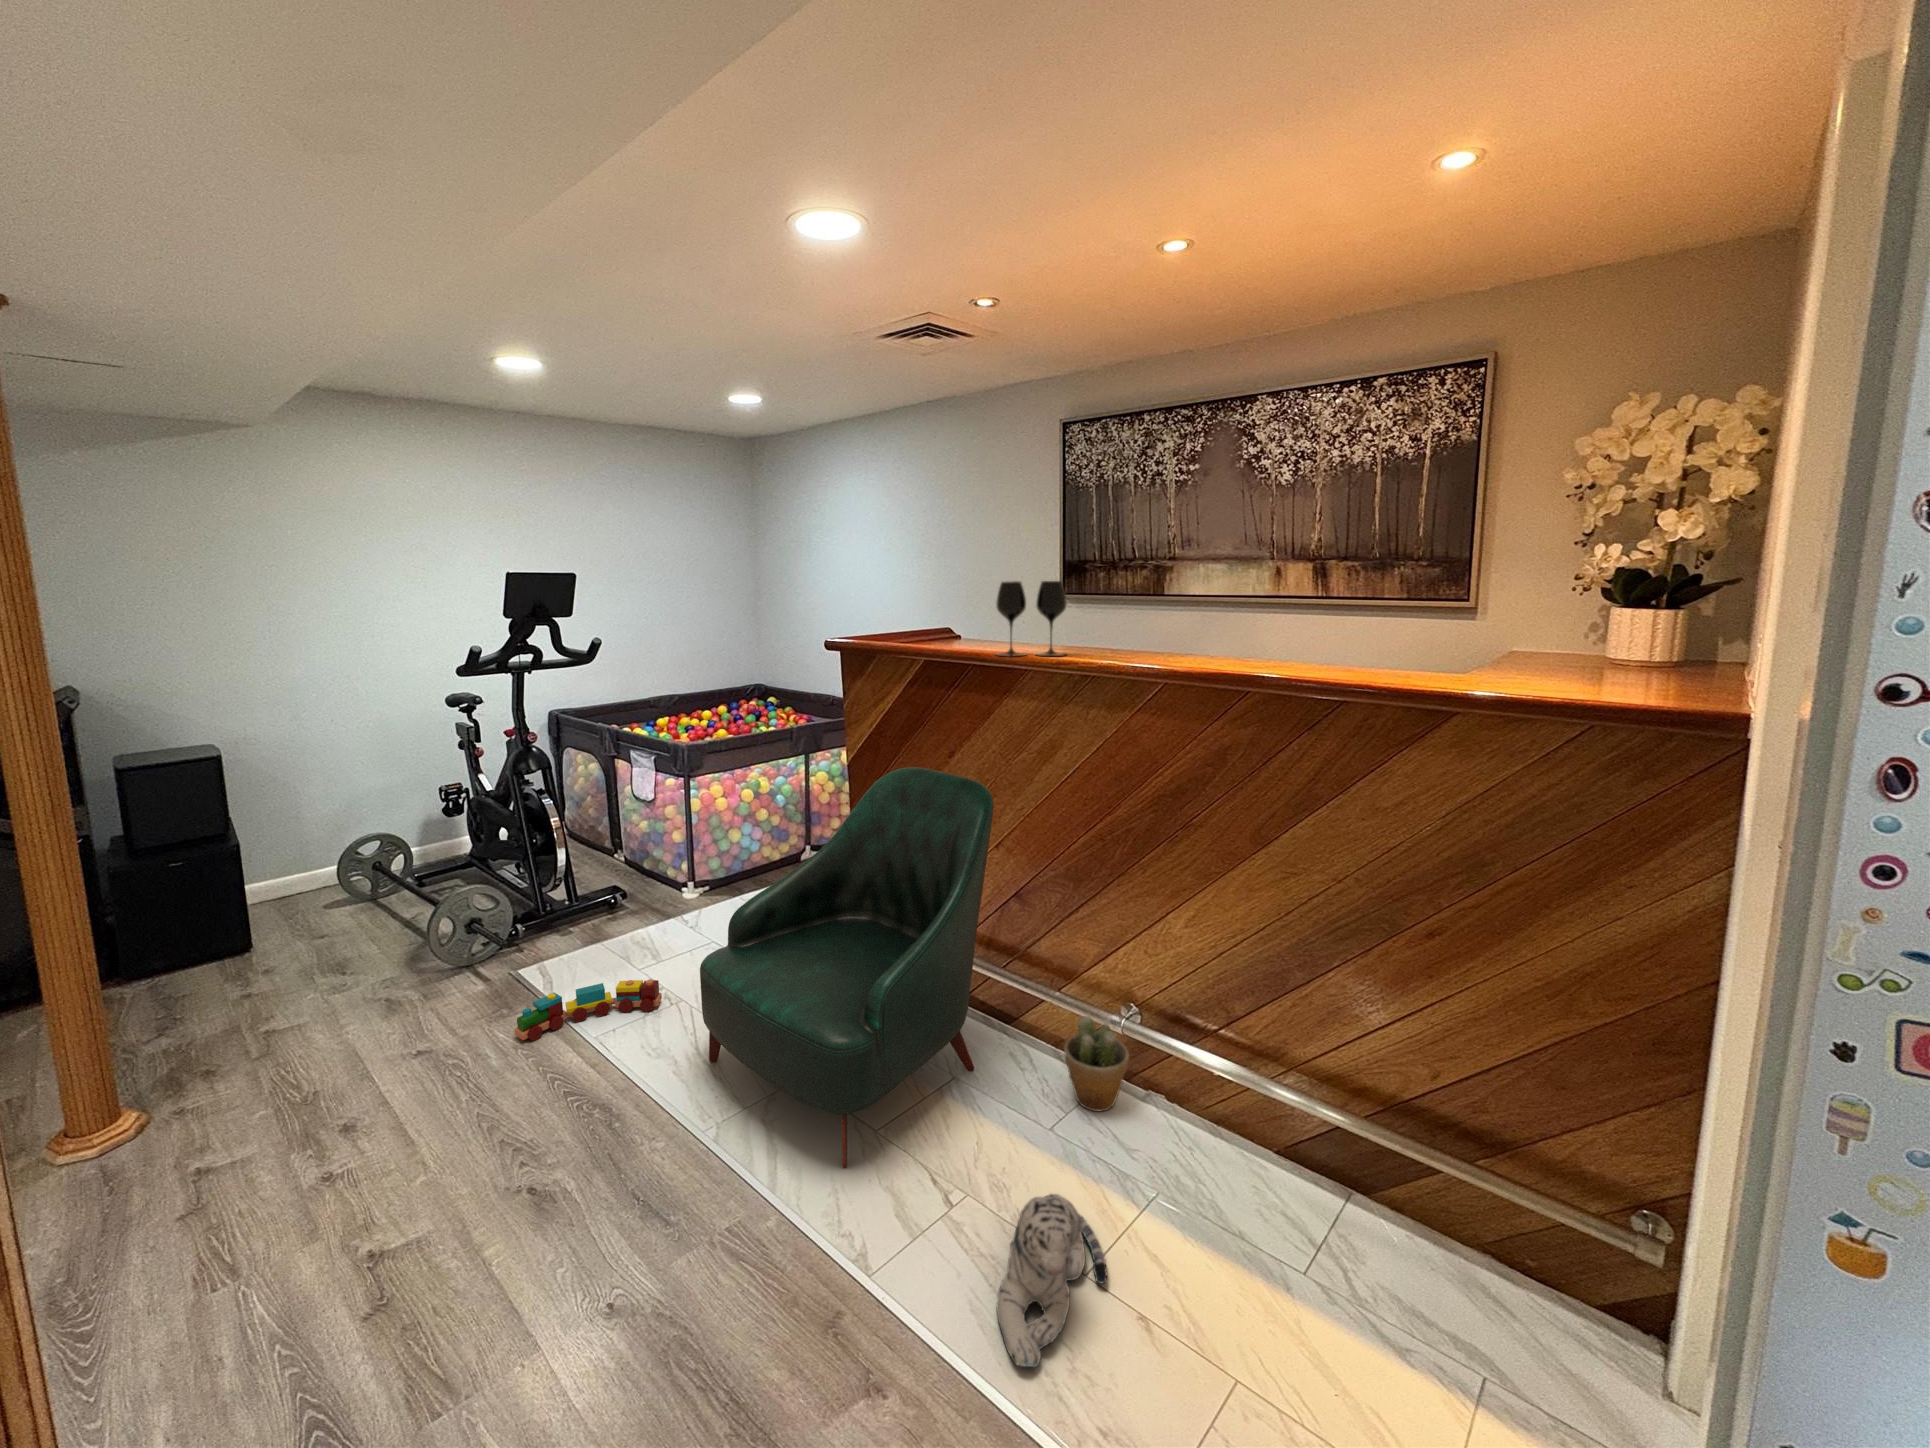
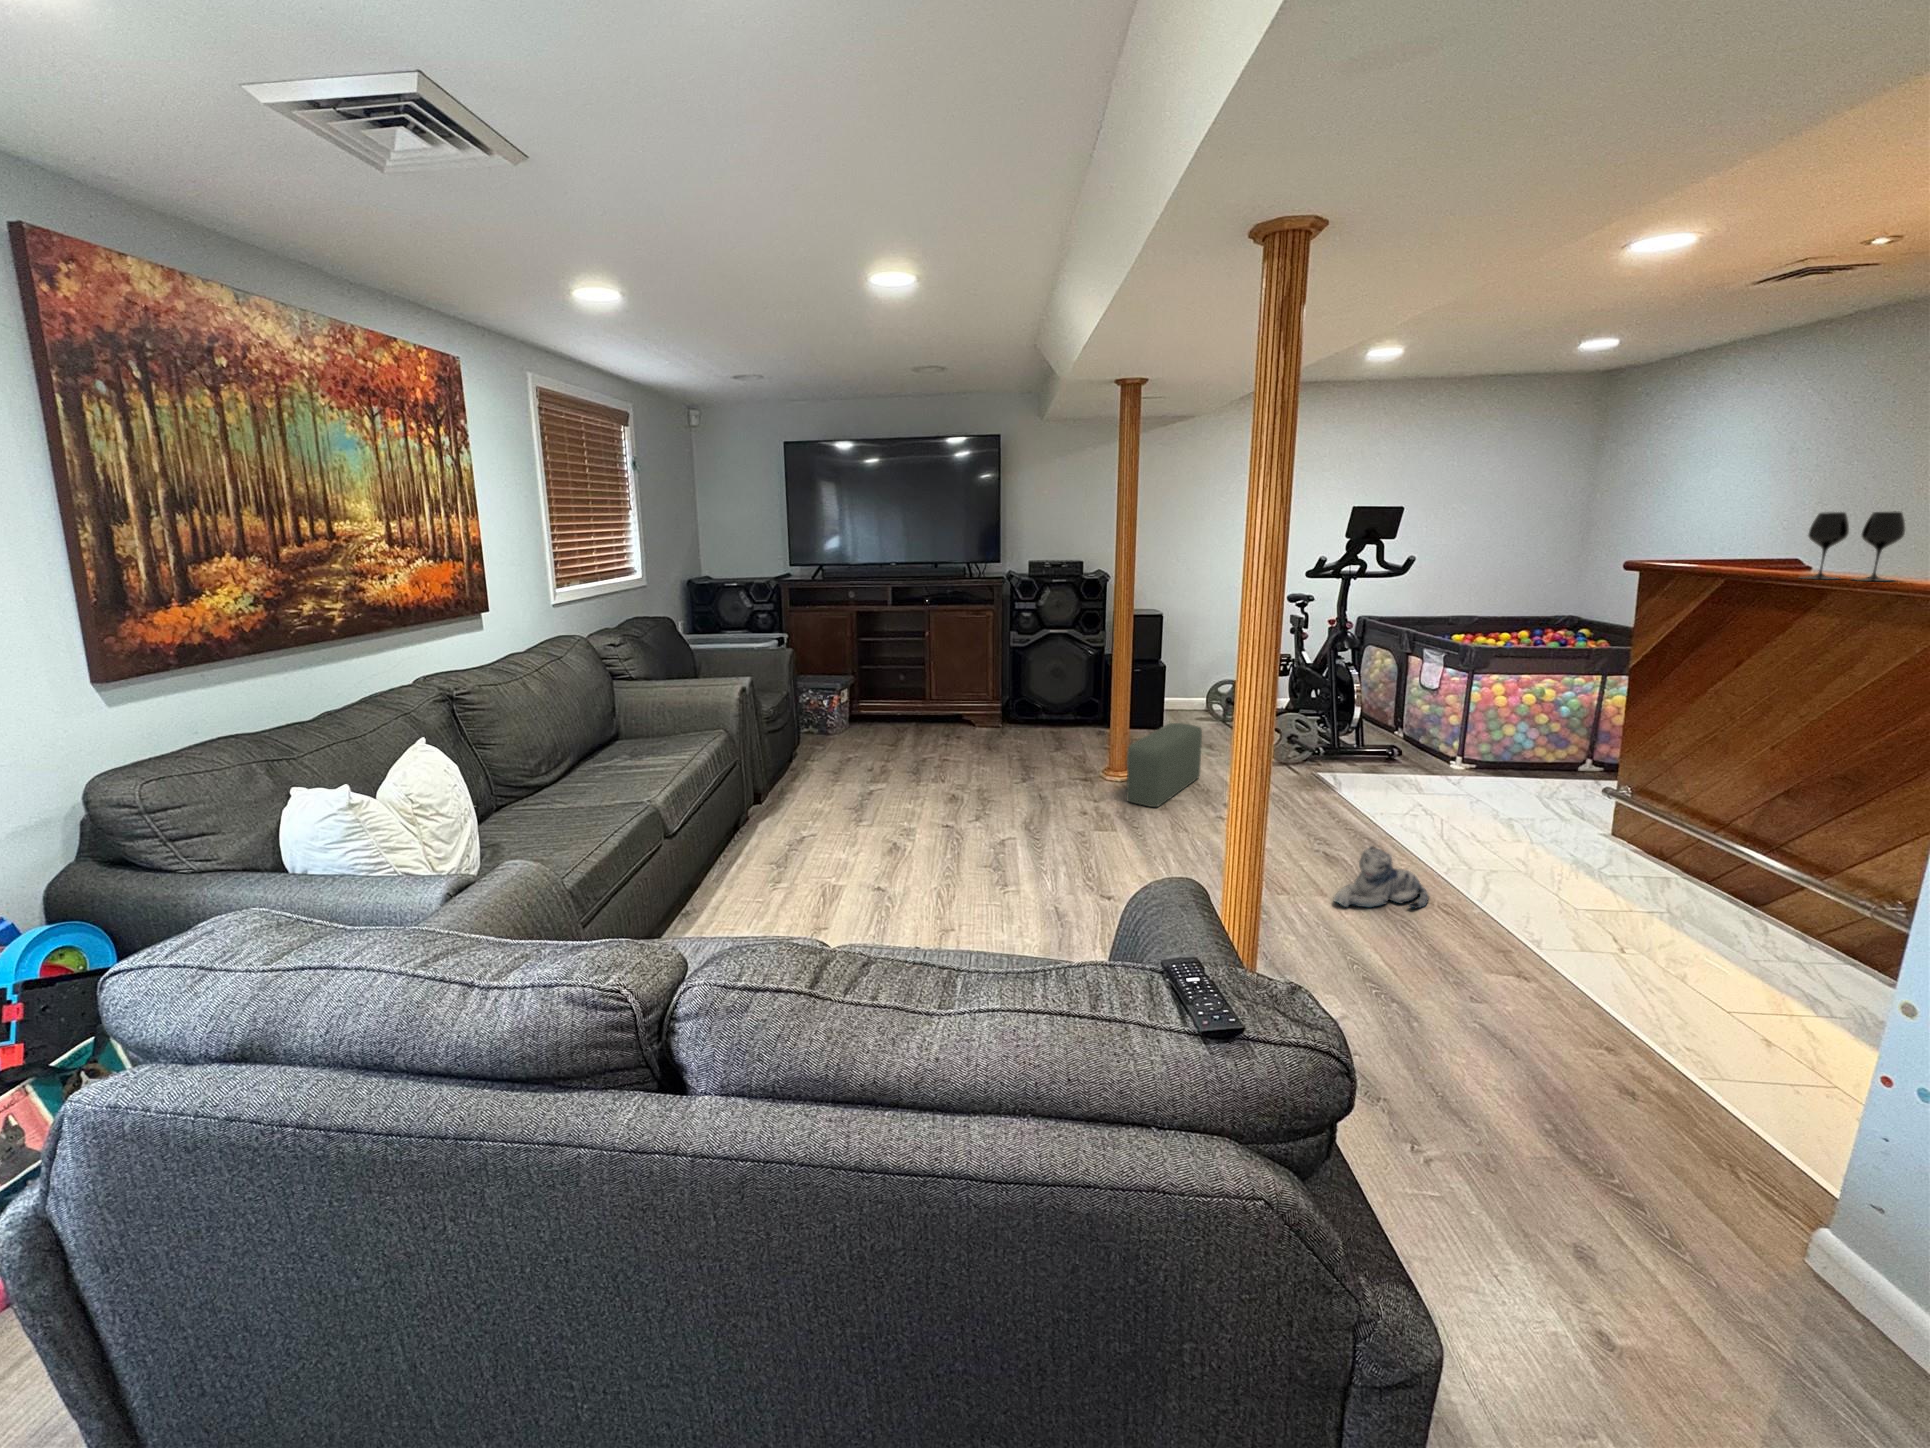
armchair: present [700,767,994,1168] -> none [1448,675,1773,919]
pouf: none [75,976,304,1227] -> present [1126,723,1202,807]
toy train: present [515,979,662,1041] -> none [1315,781,1419,813]
potted plant: present [1064,1016,1129,1111] -> none [1794,899,1880,981]
plush toy: present [996,1194,1107,1367] -> present [1334,846,1429,908]

